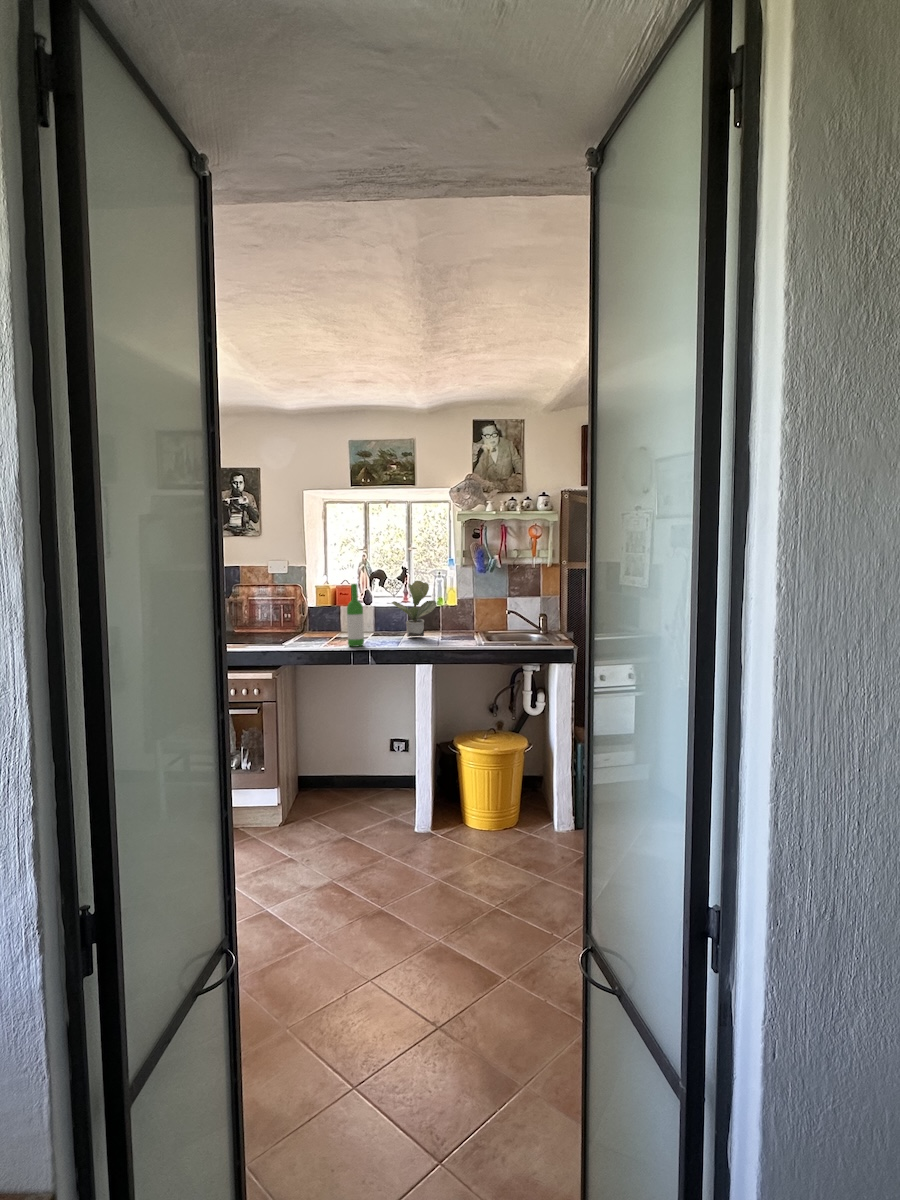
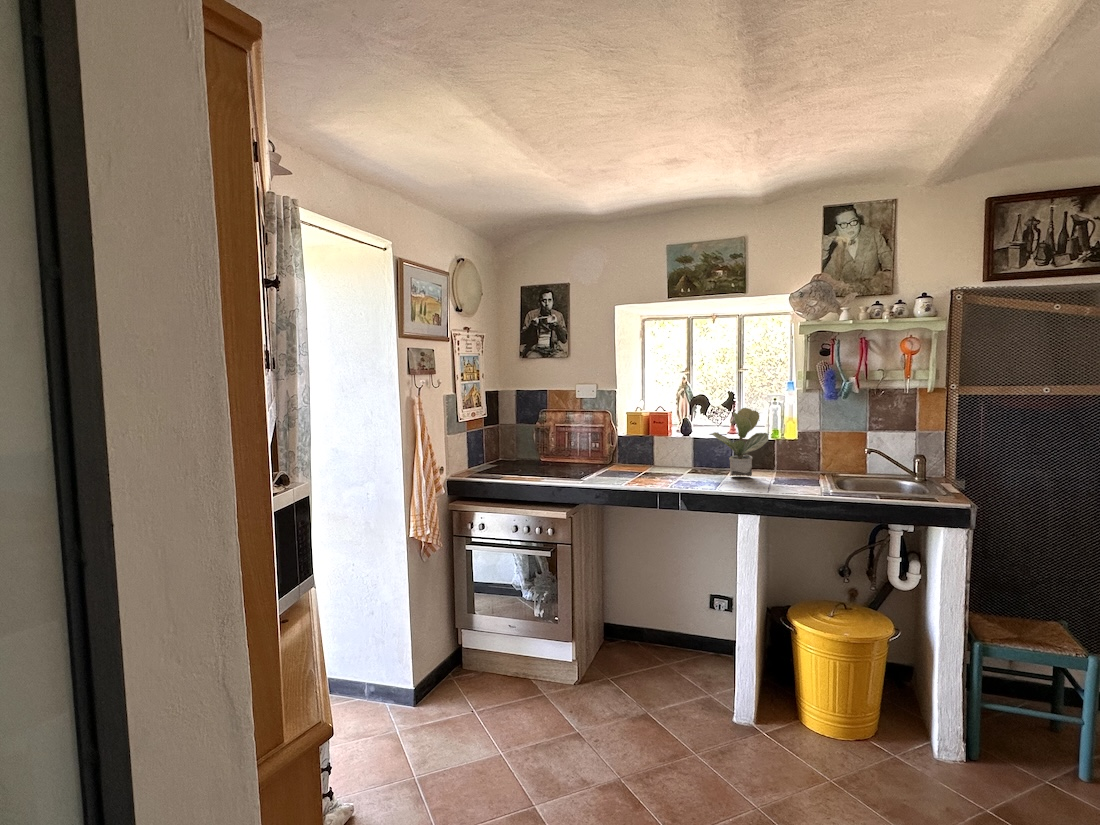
wine bottle: present [347,584,364,647] -> none [654,411,674,486]

